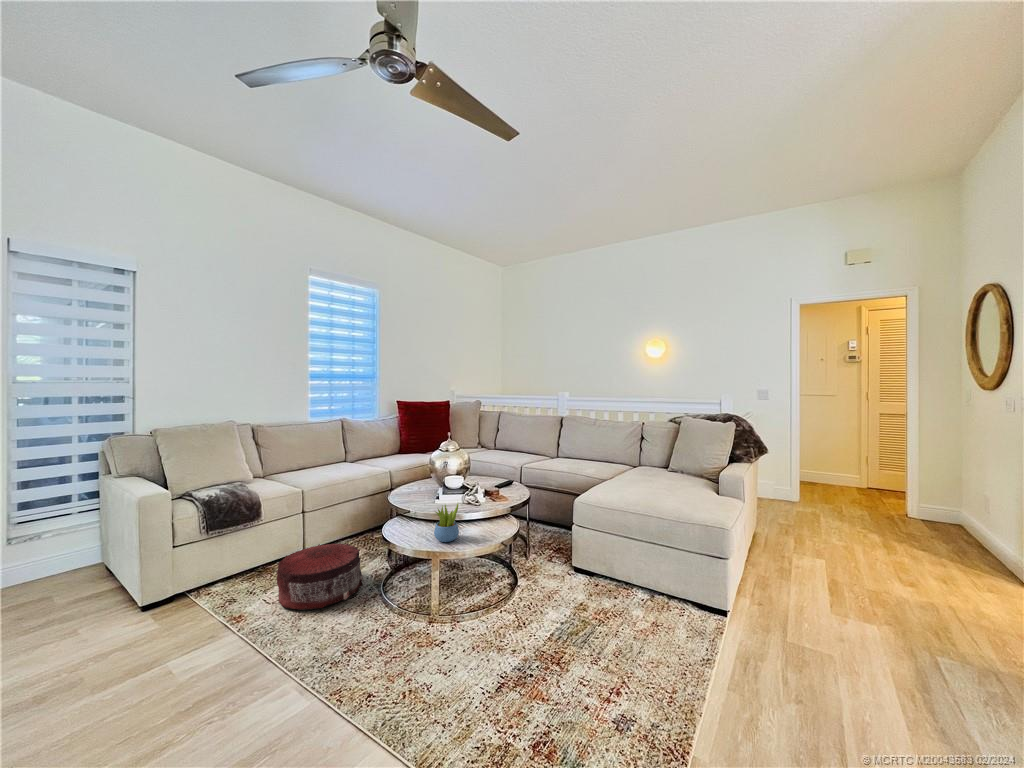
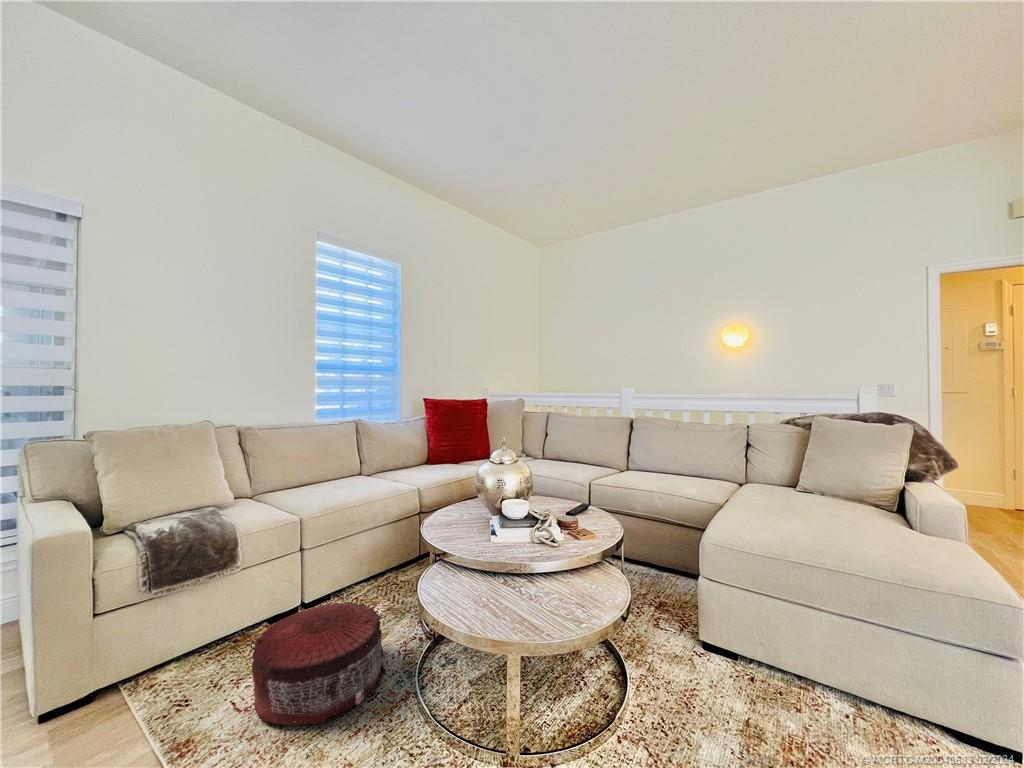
succulent plant: present [434,504,459,542] -> none [502,550,543,619]

